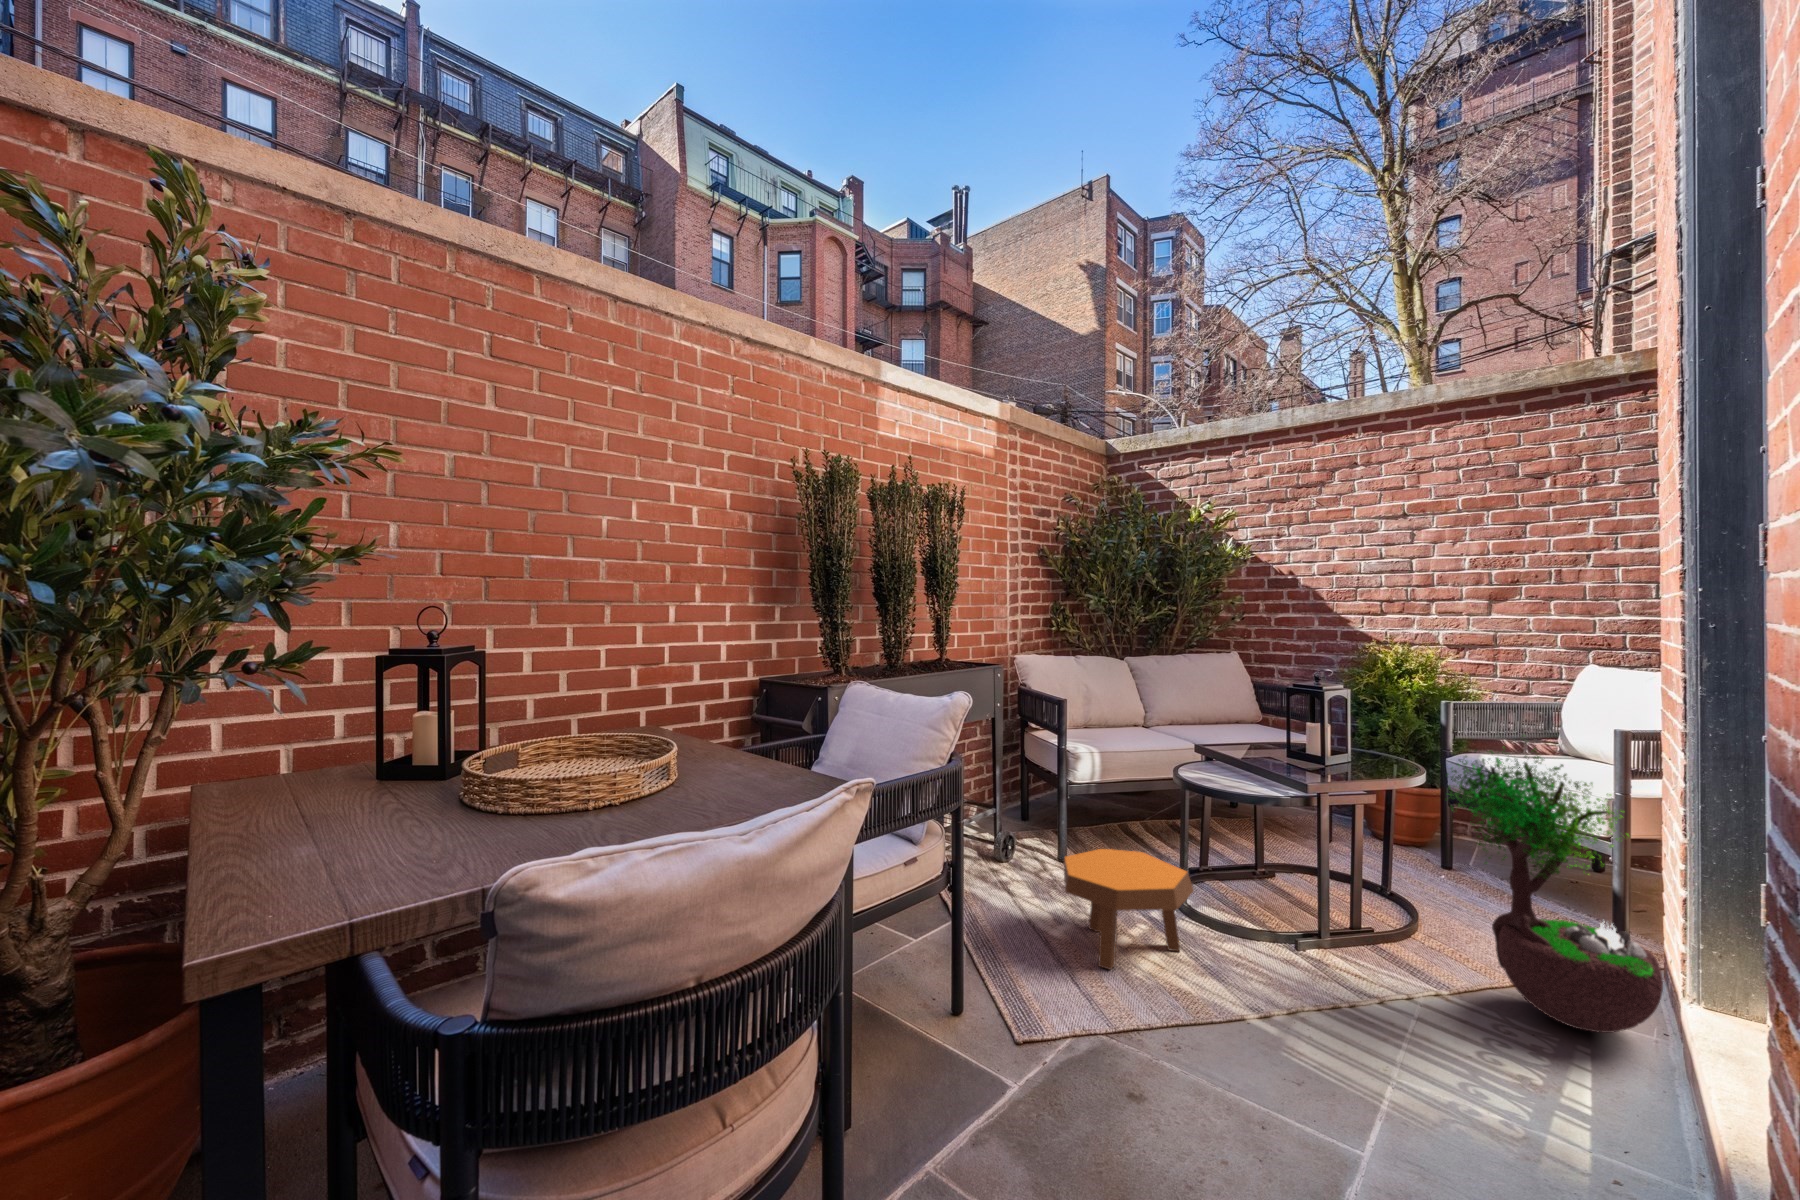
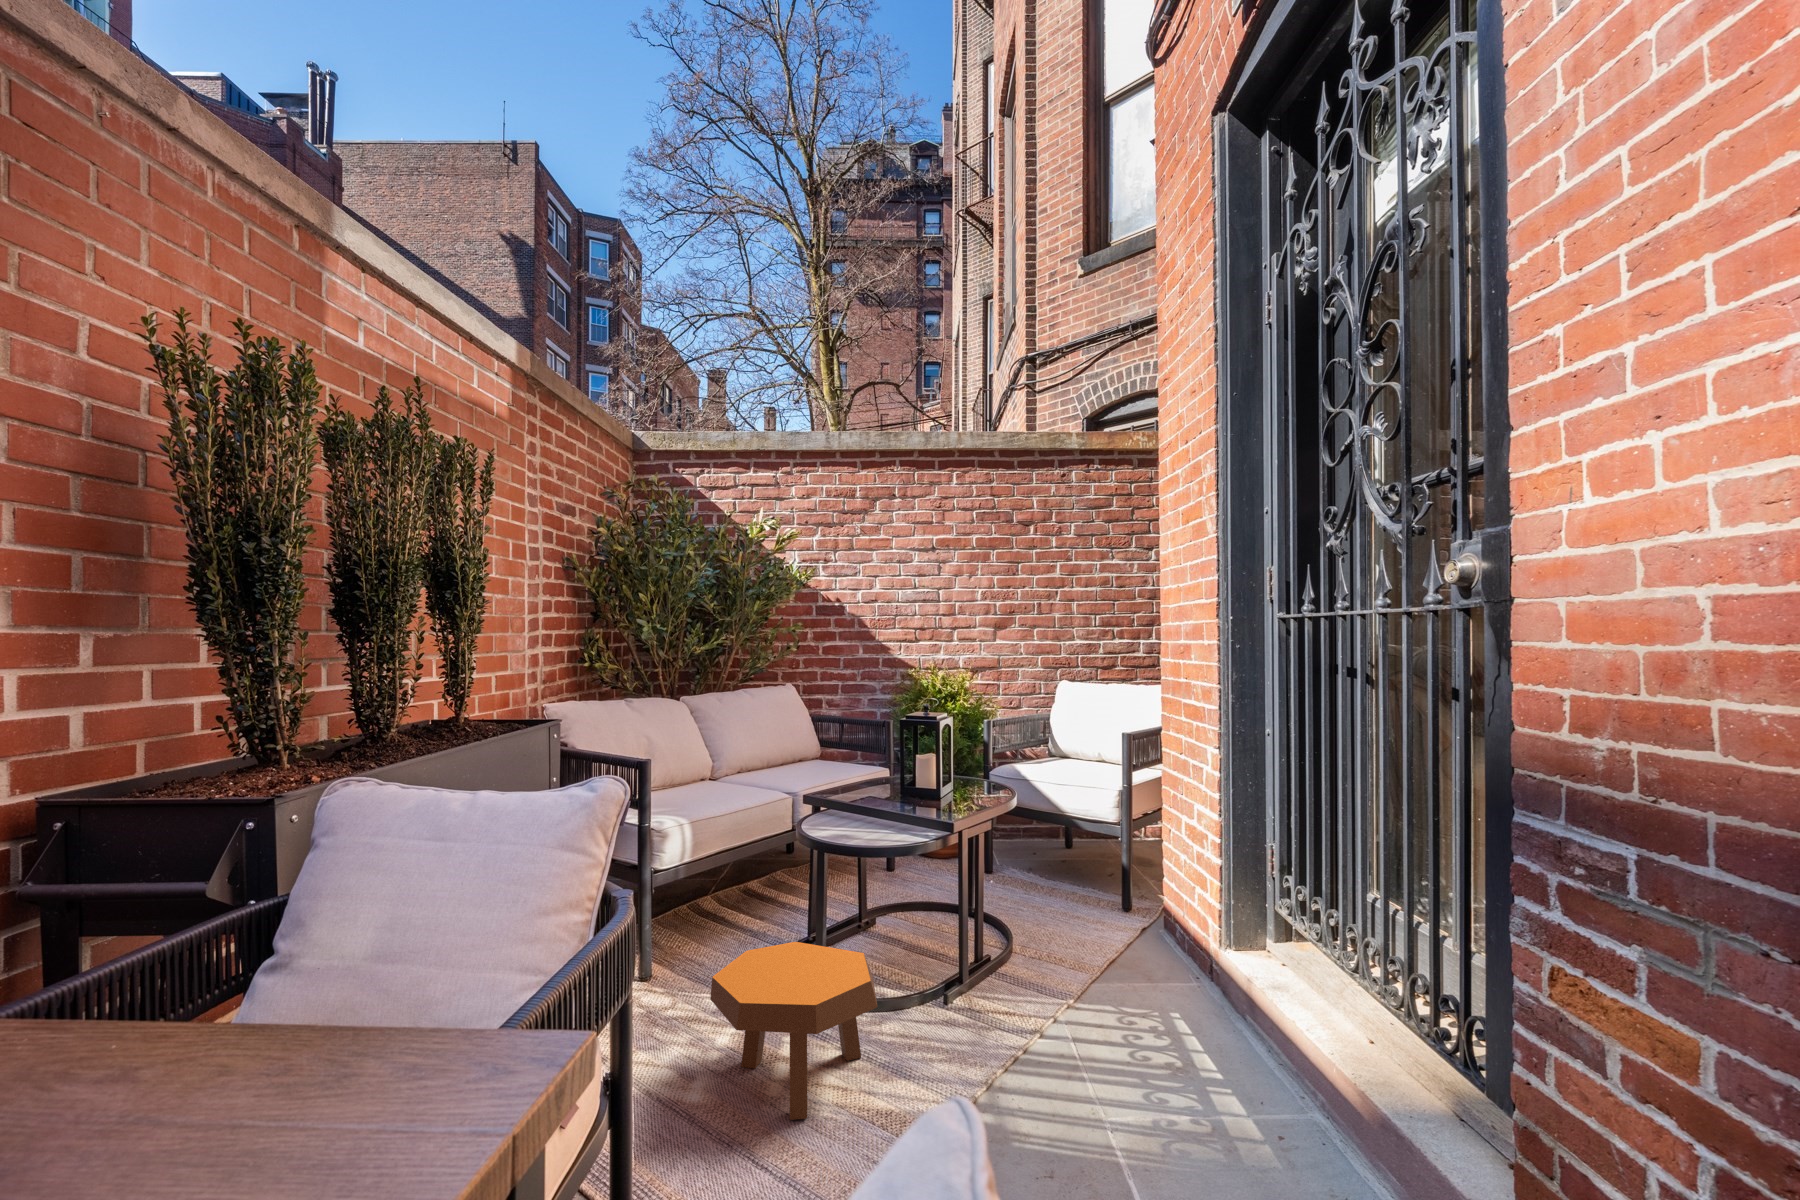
potted tree: present [1447,736,1663,1033] -> none [1071,745,1240,1006]

